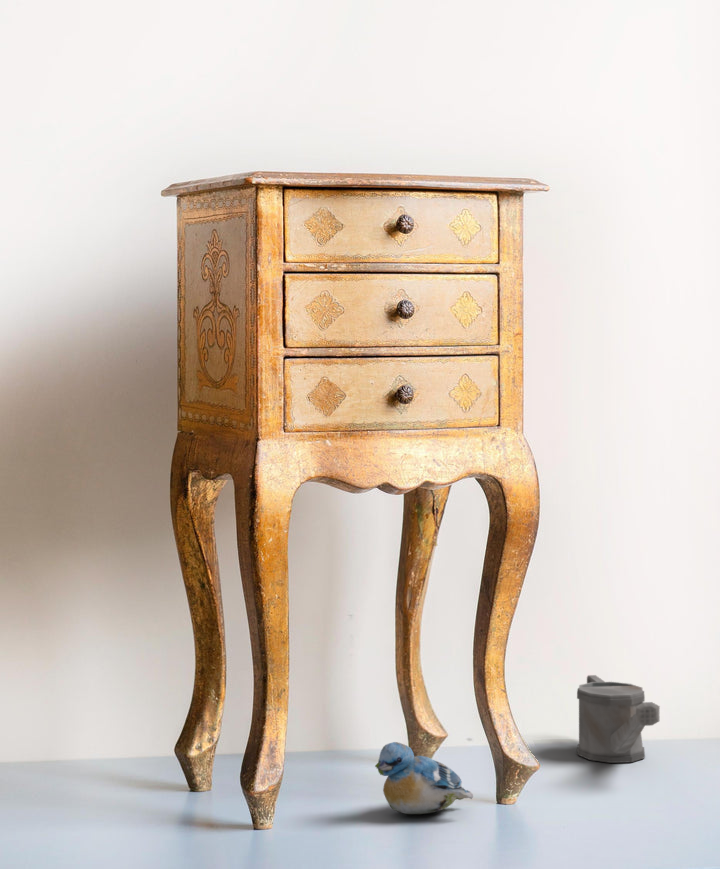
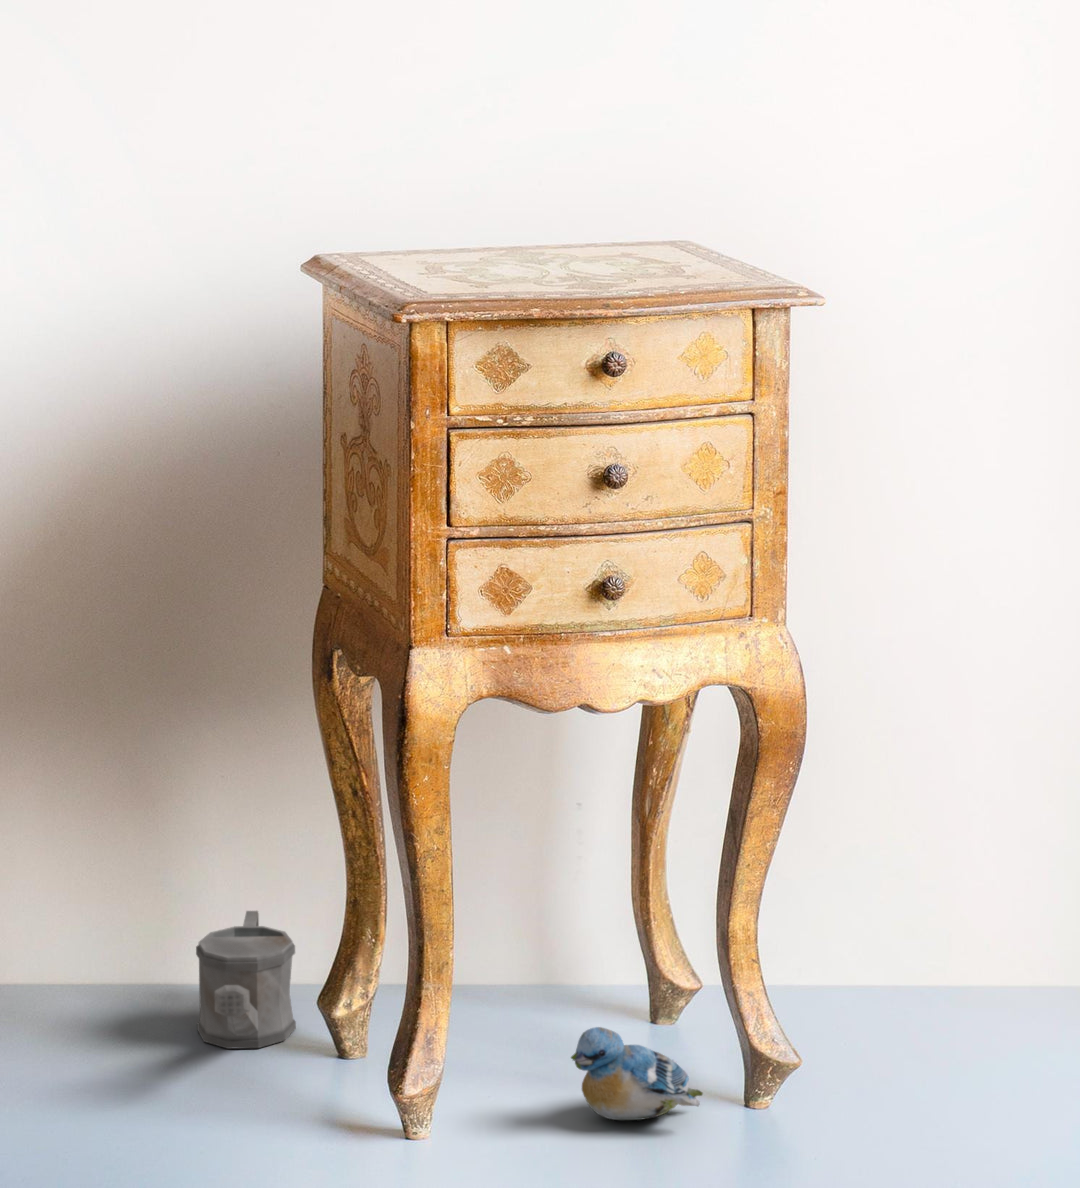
watering can: present [577,675,660,763] -> present [196,911,296,1049]

